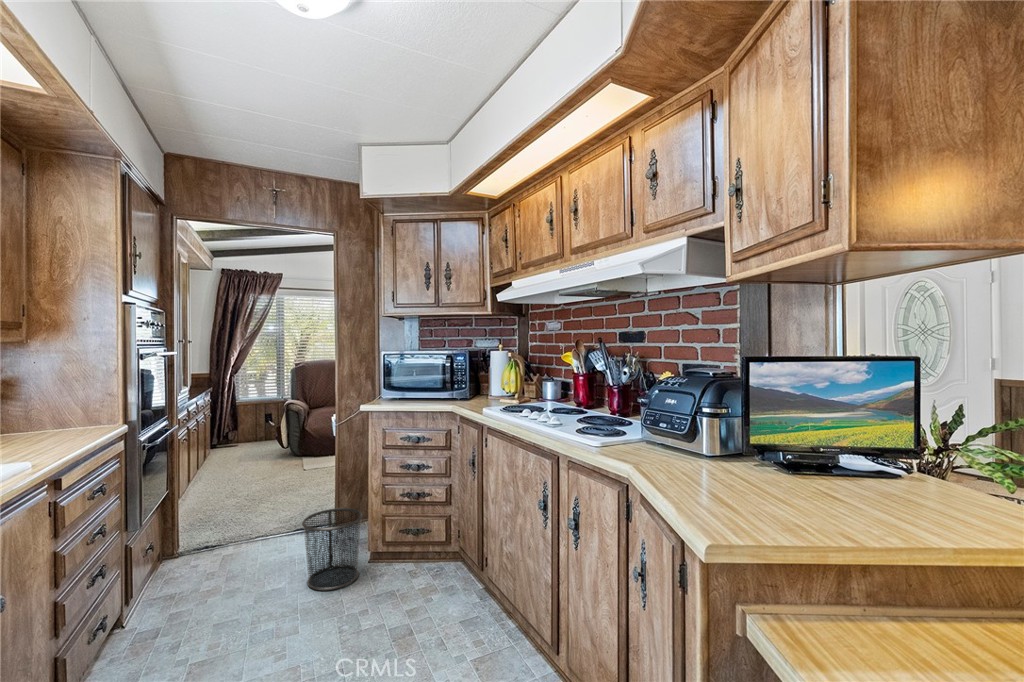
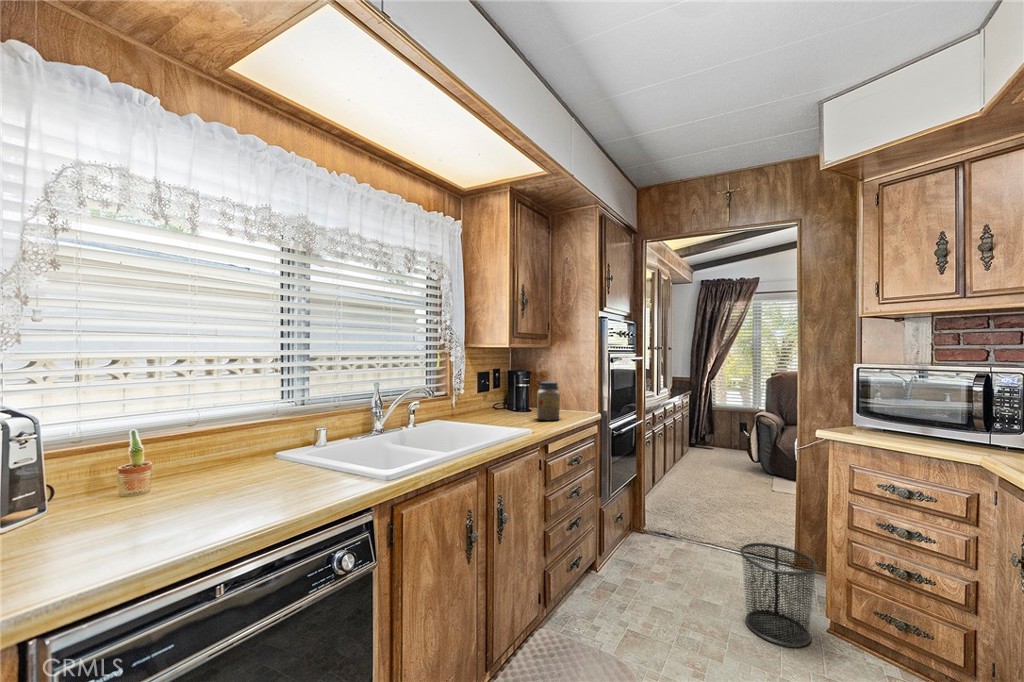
jar: none [24,391,71,447] -> present [537,382,560,420]

